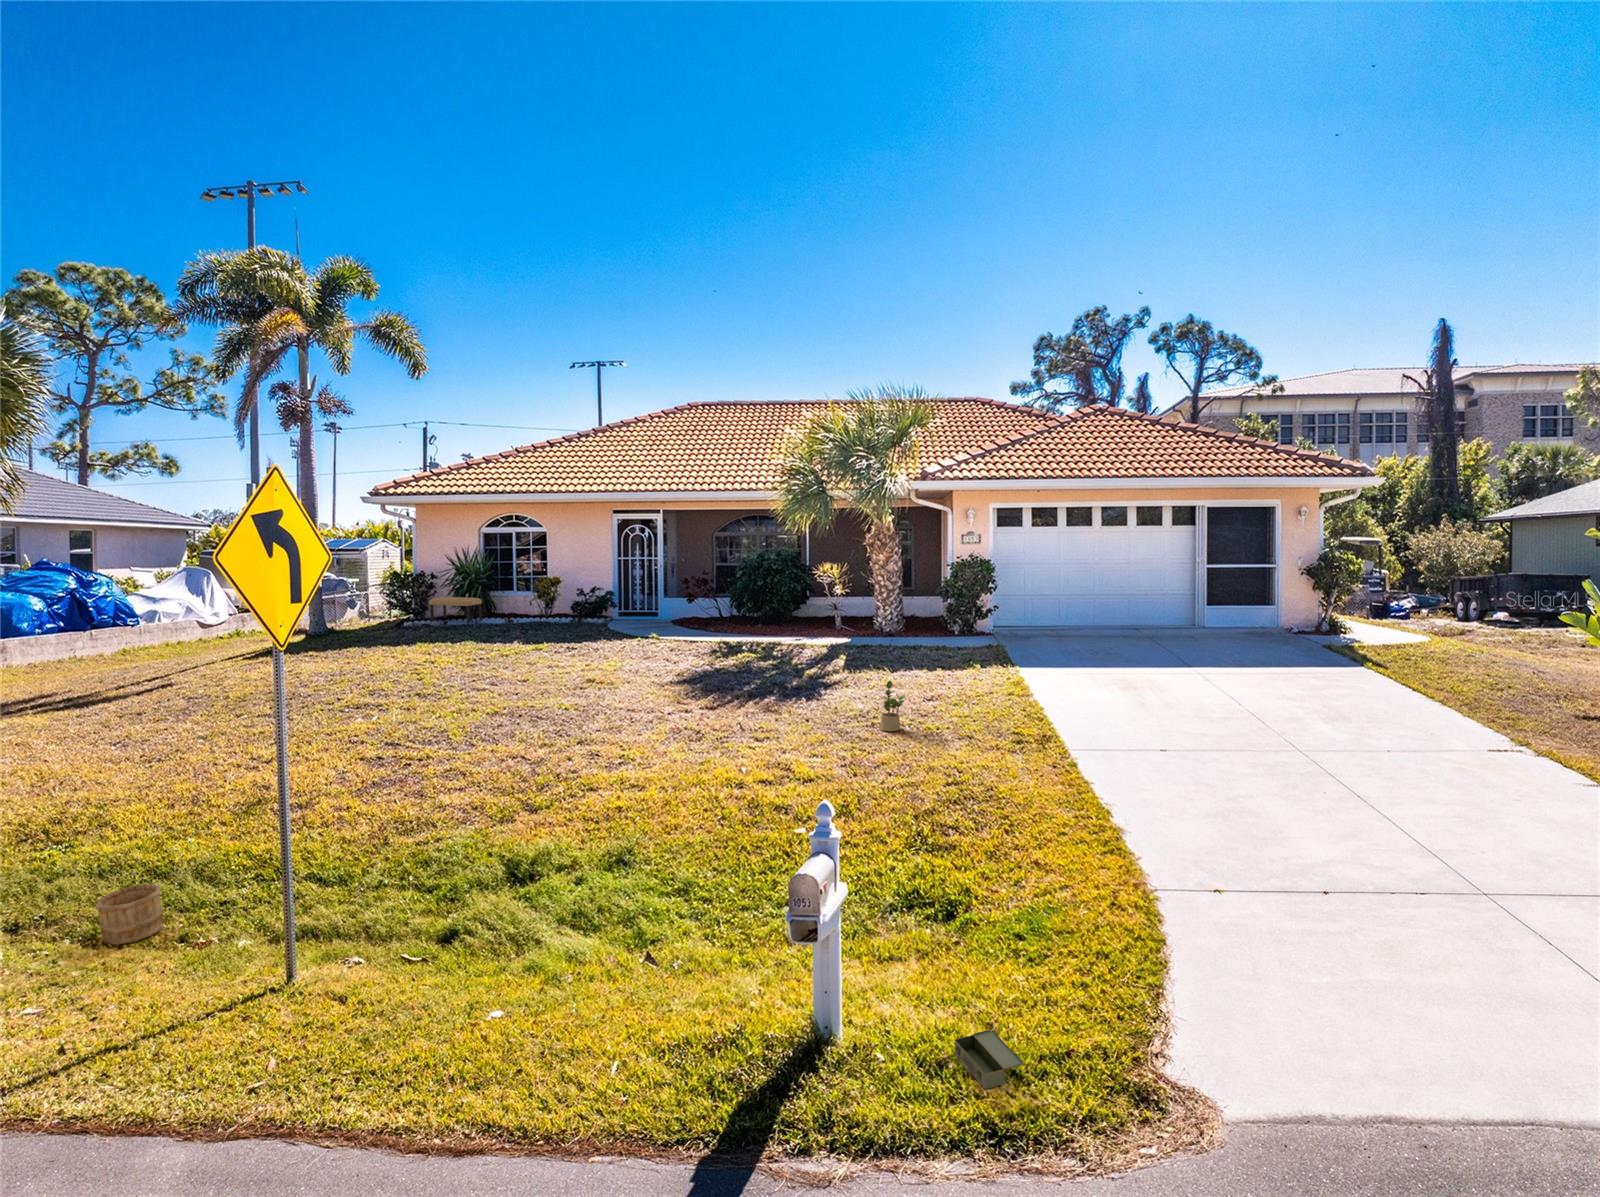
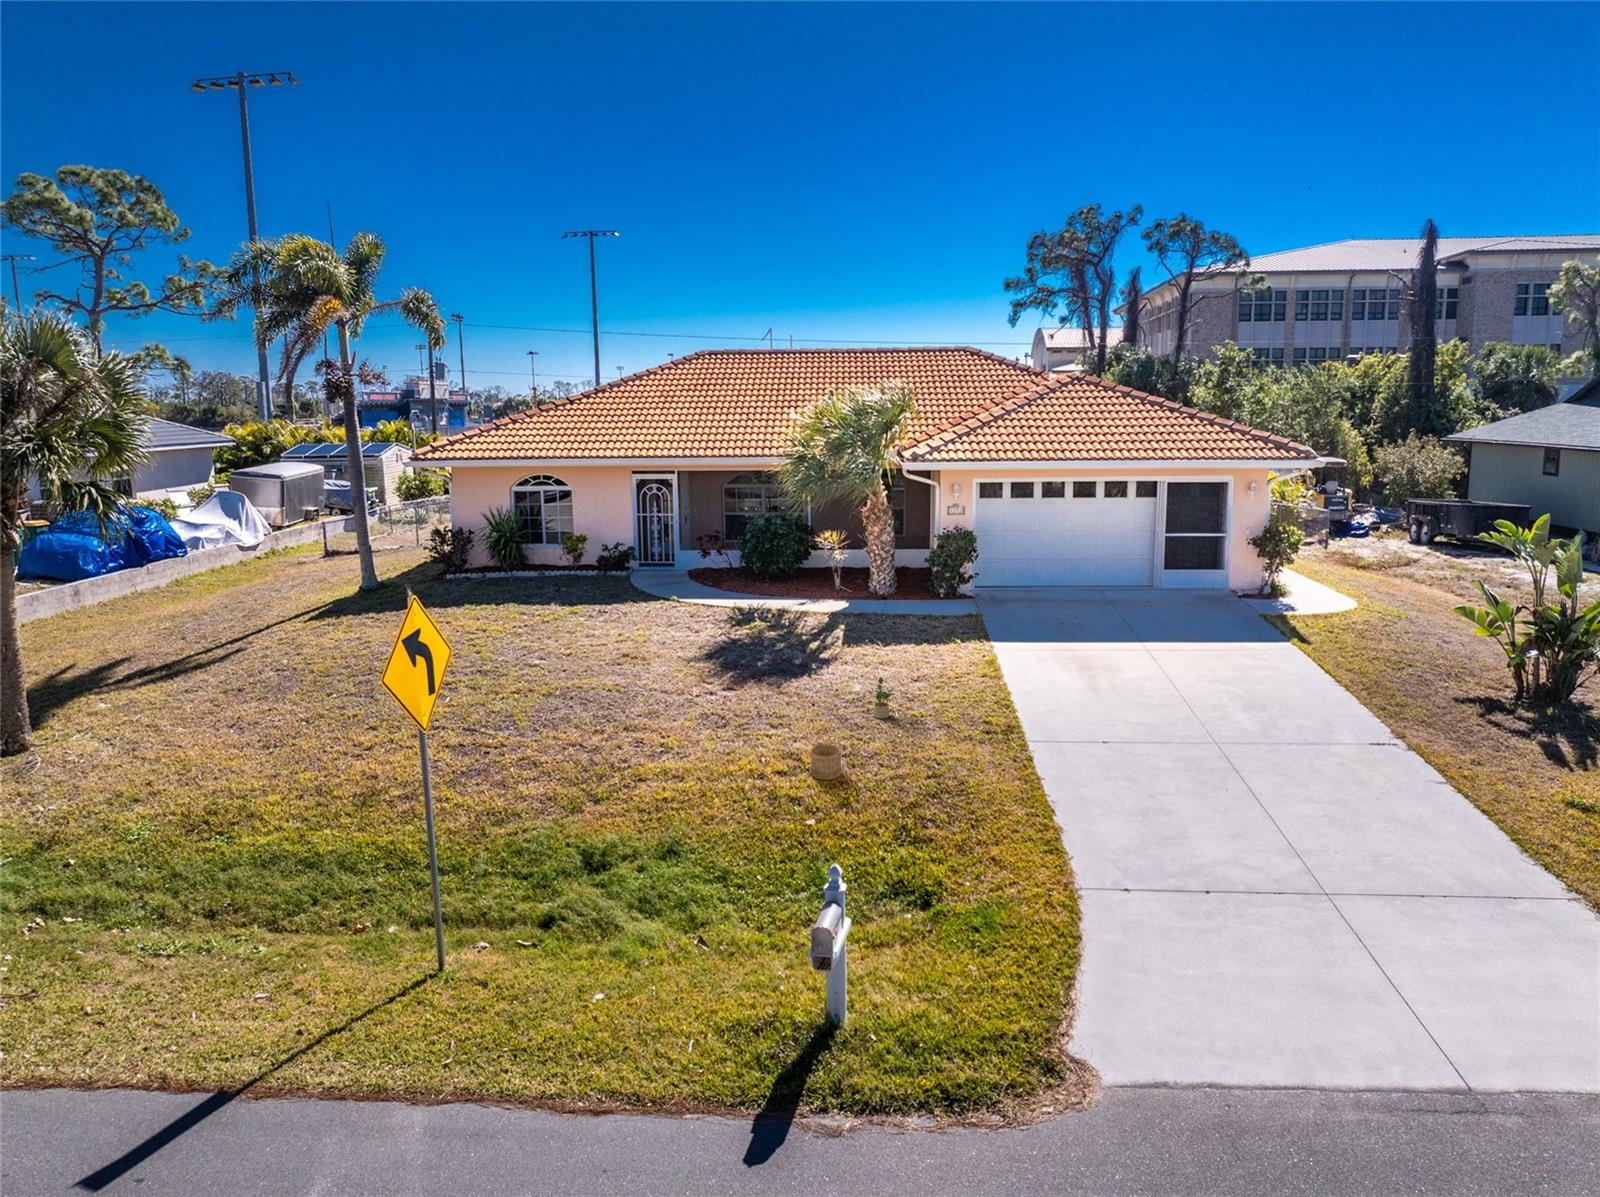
bench: present [429,597,482,622] -> none [471,550,519,574]
wooden bucket: present [95,884,163,945] -> present [809,744,841,780]
toolbox: present [955,1030,1023,1089] -> none [925,1016,972,1062]

